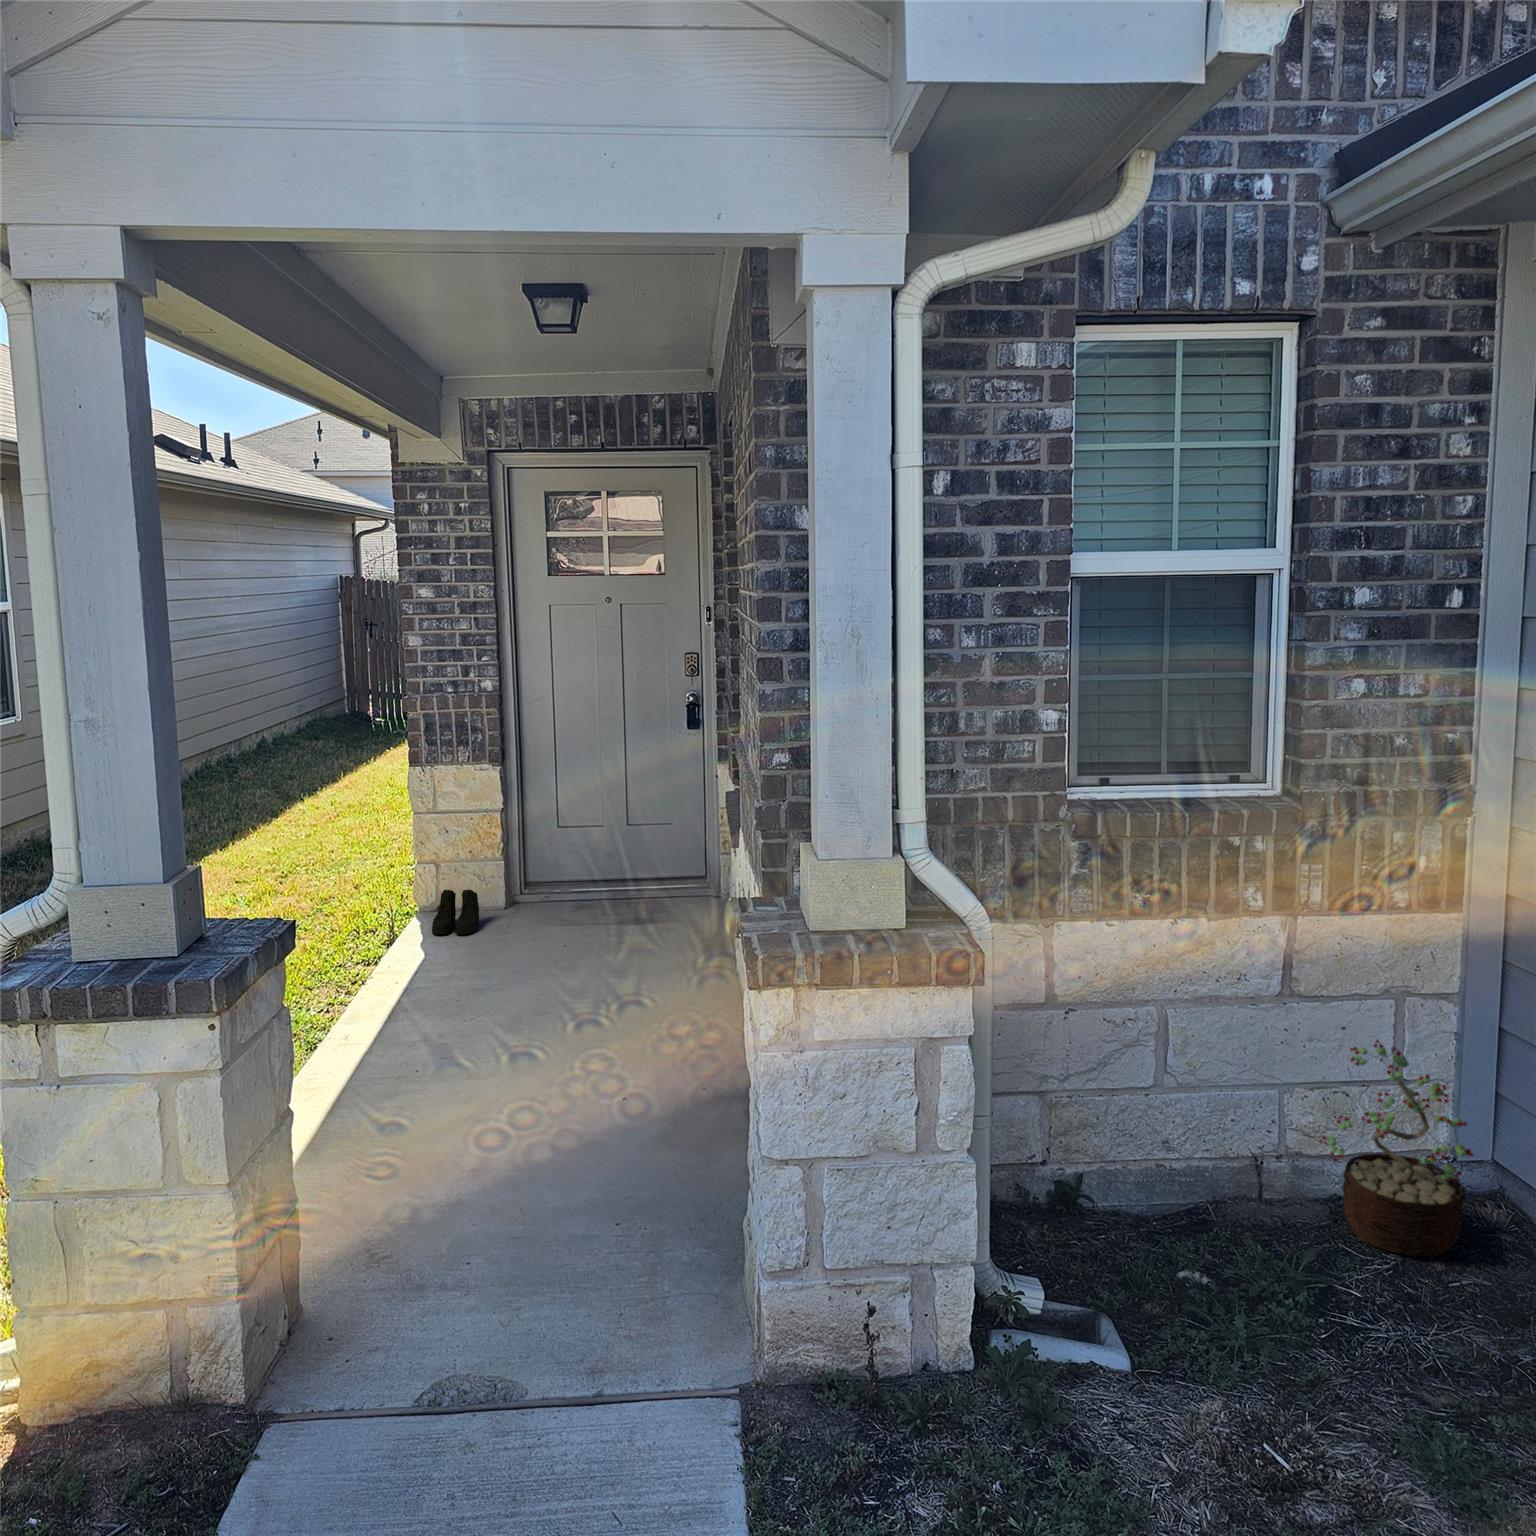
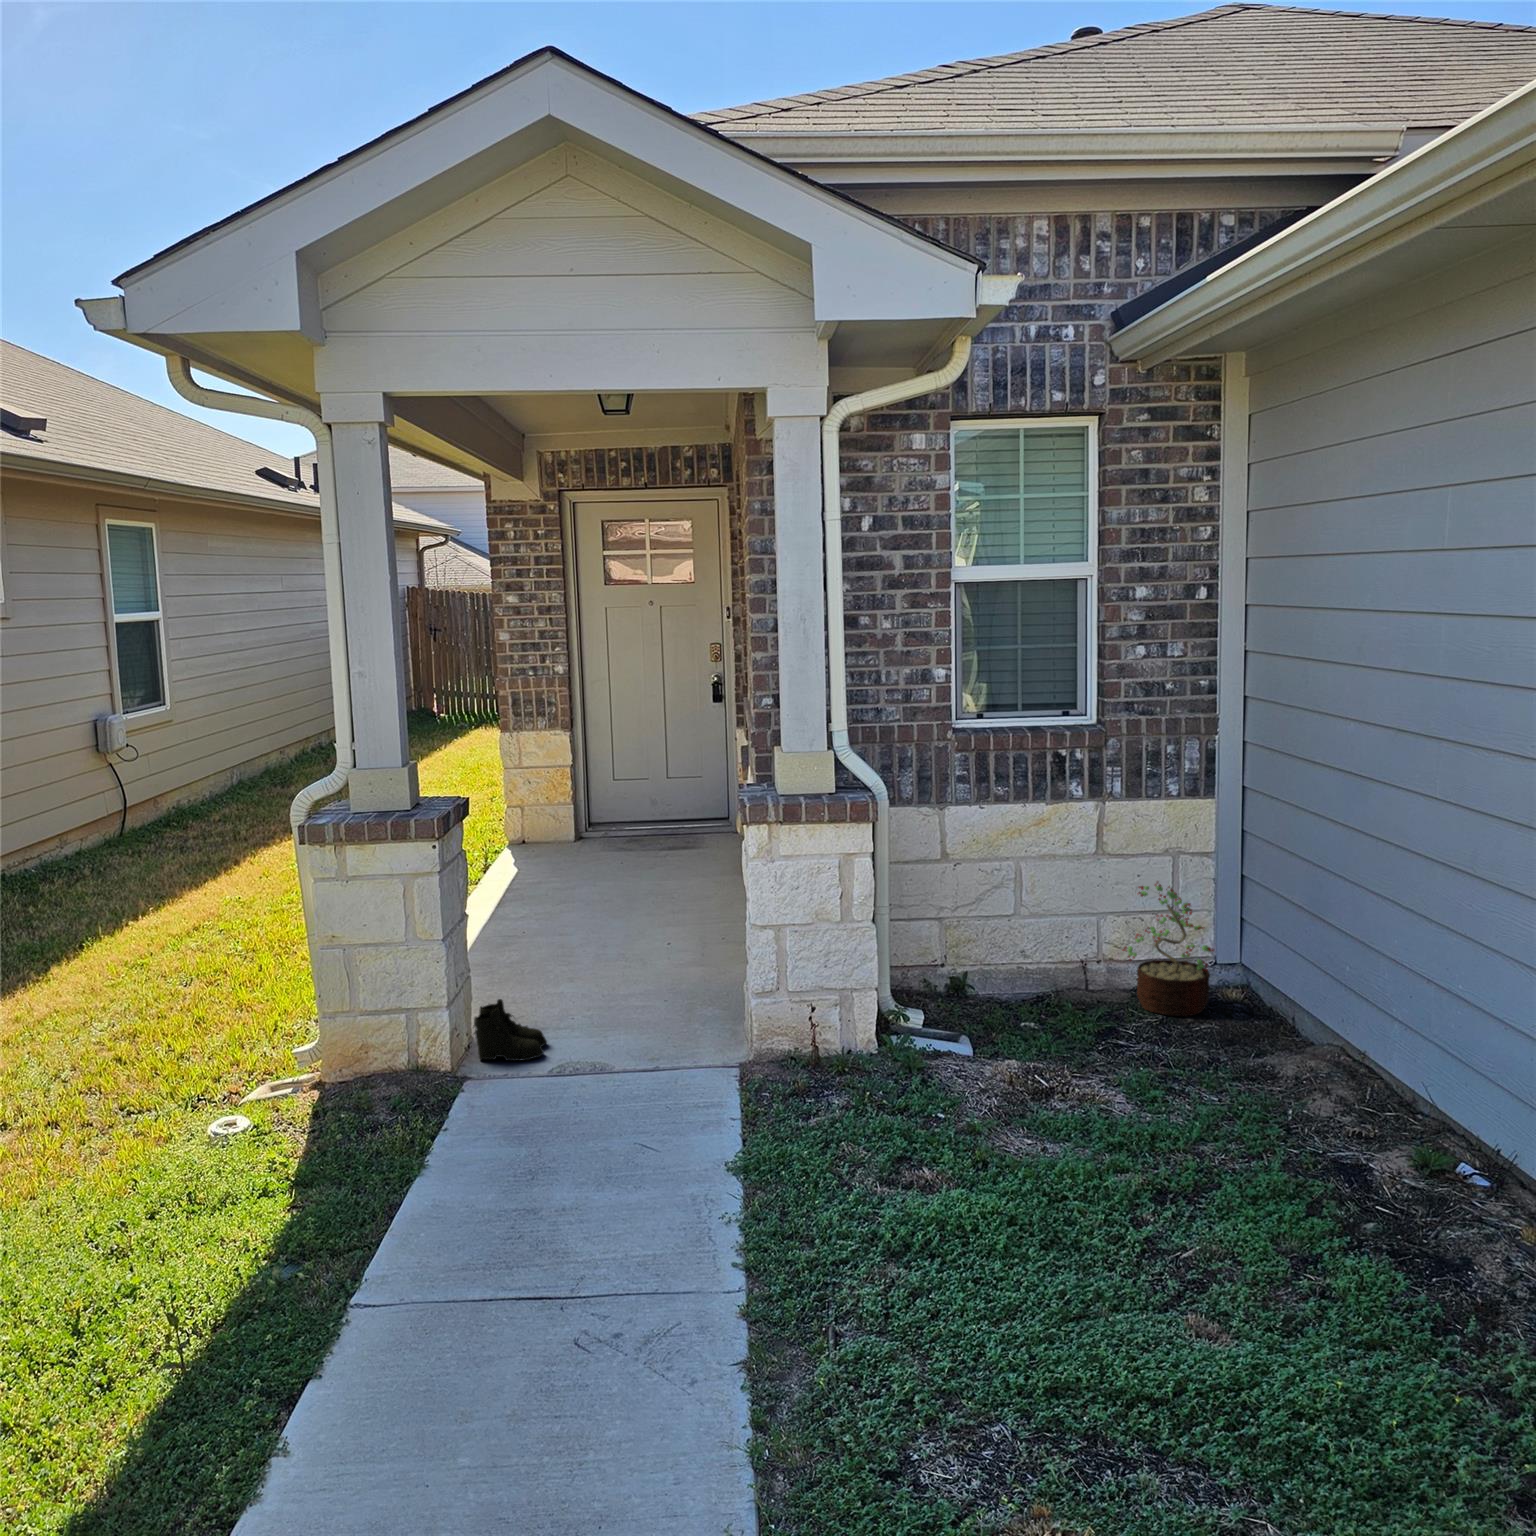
boots: present [432,890,479,934] -> present [473,999,547,1061]

